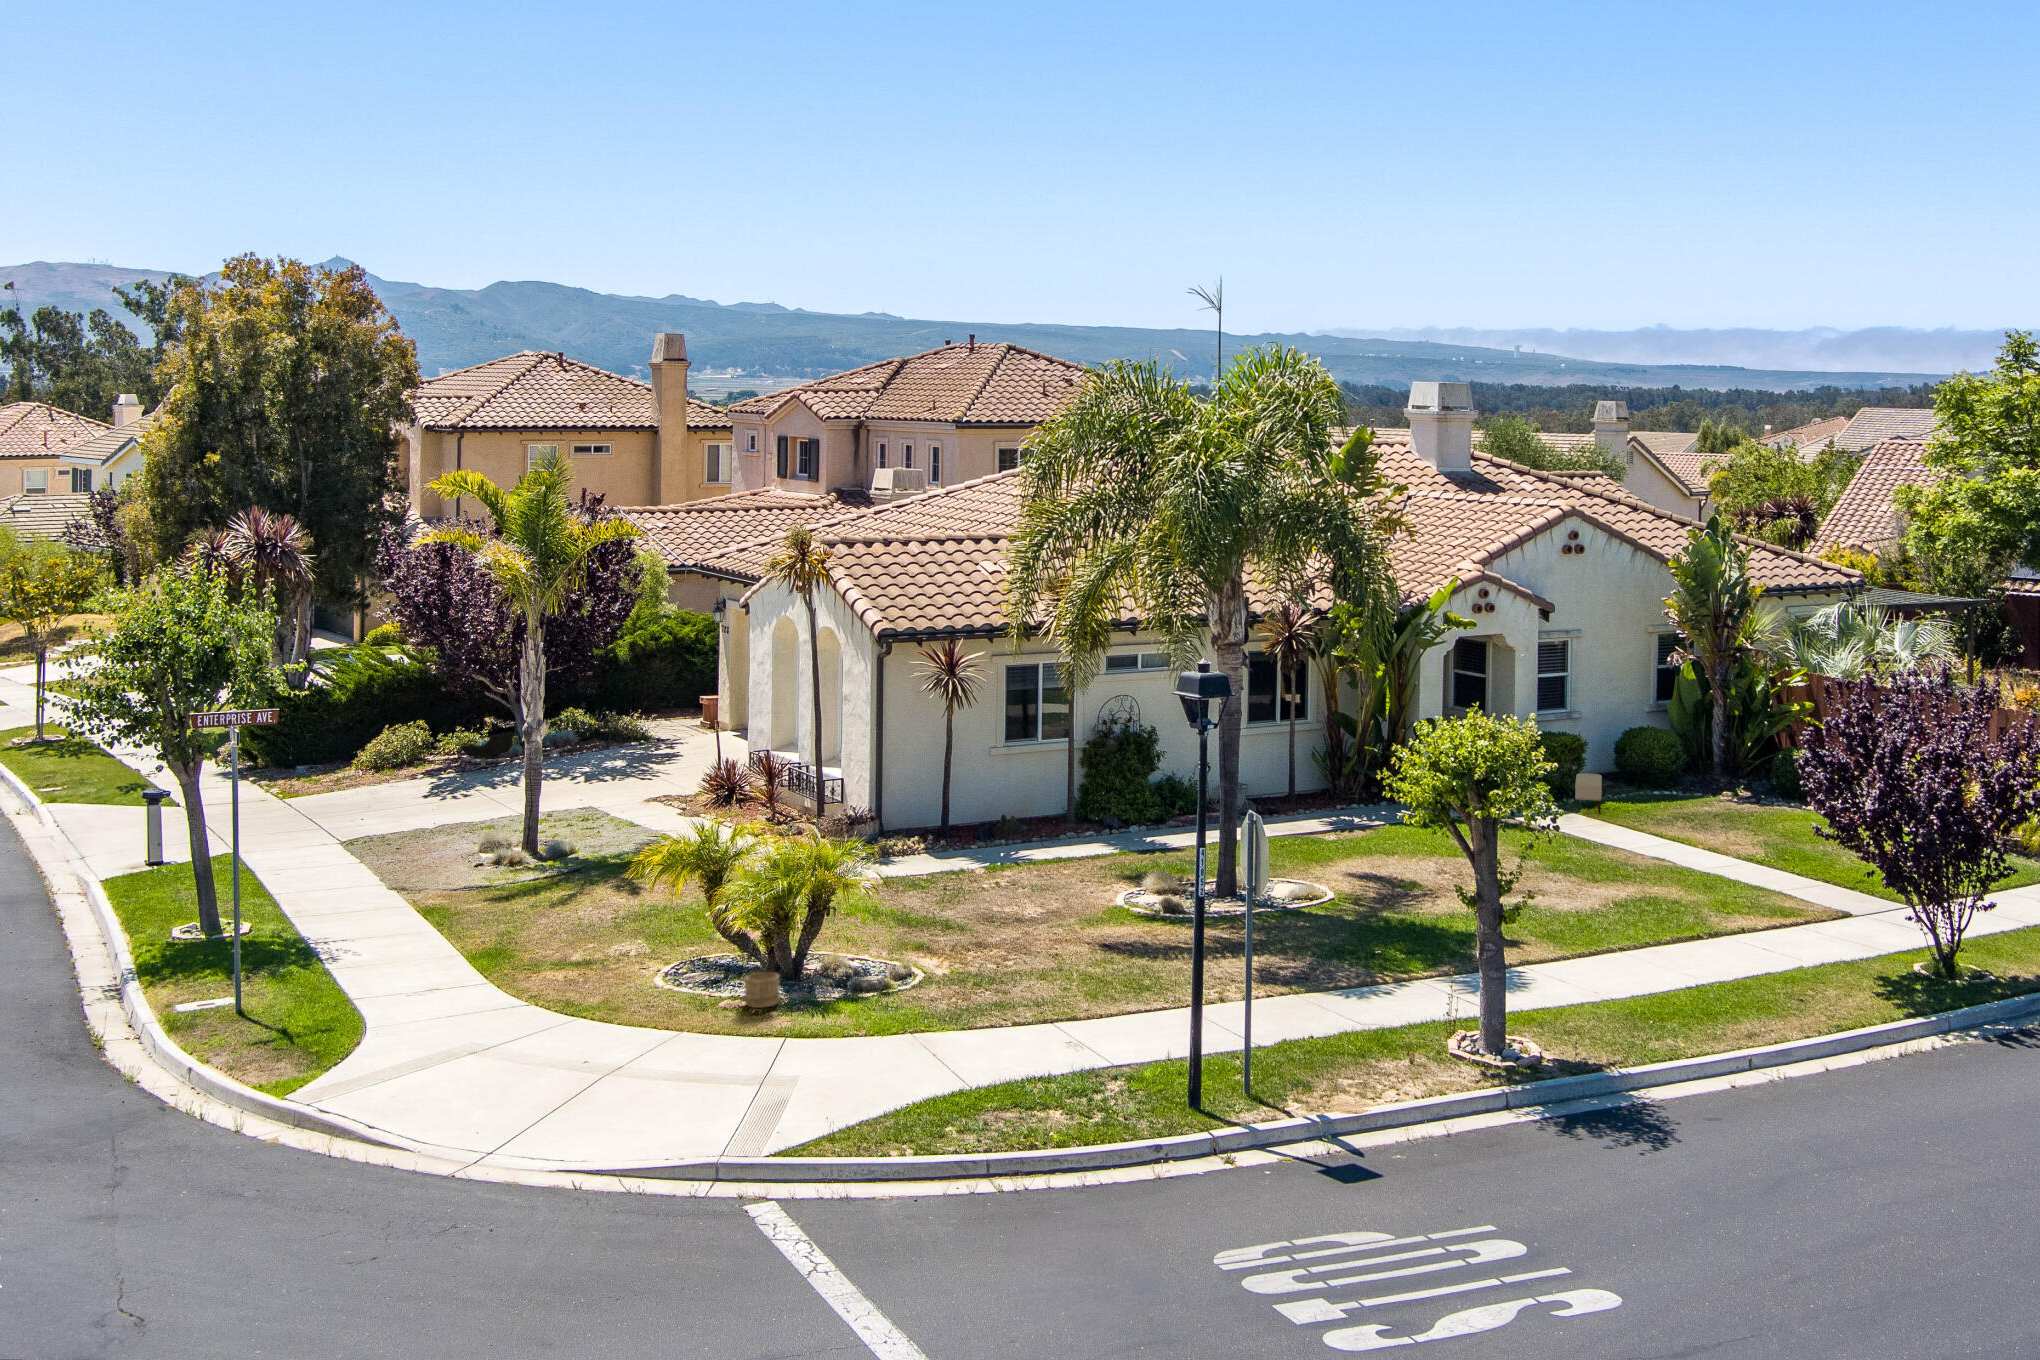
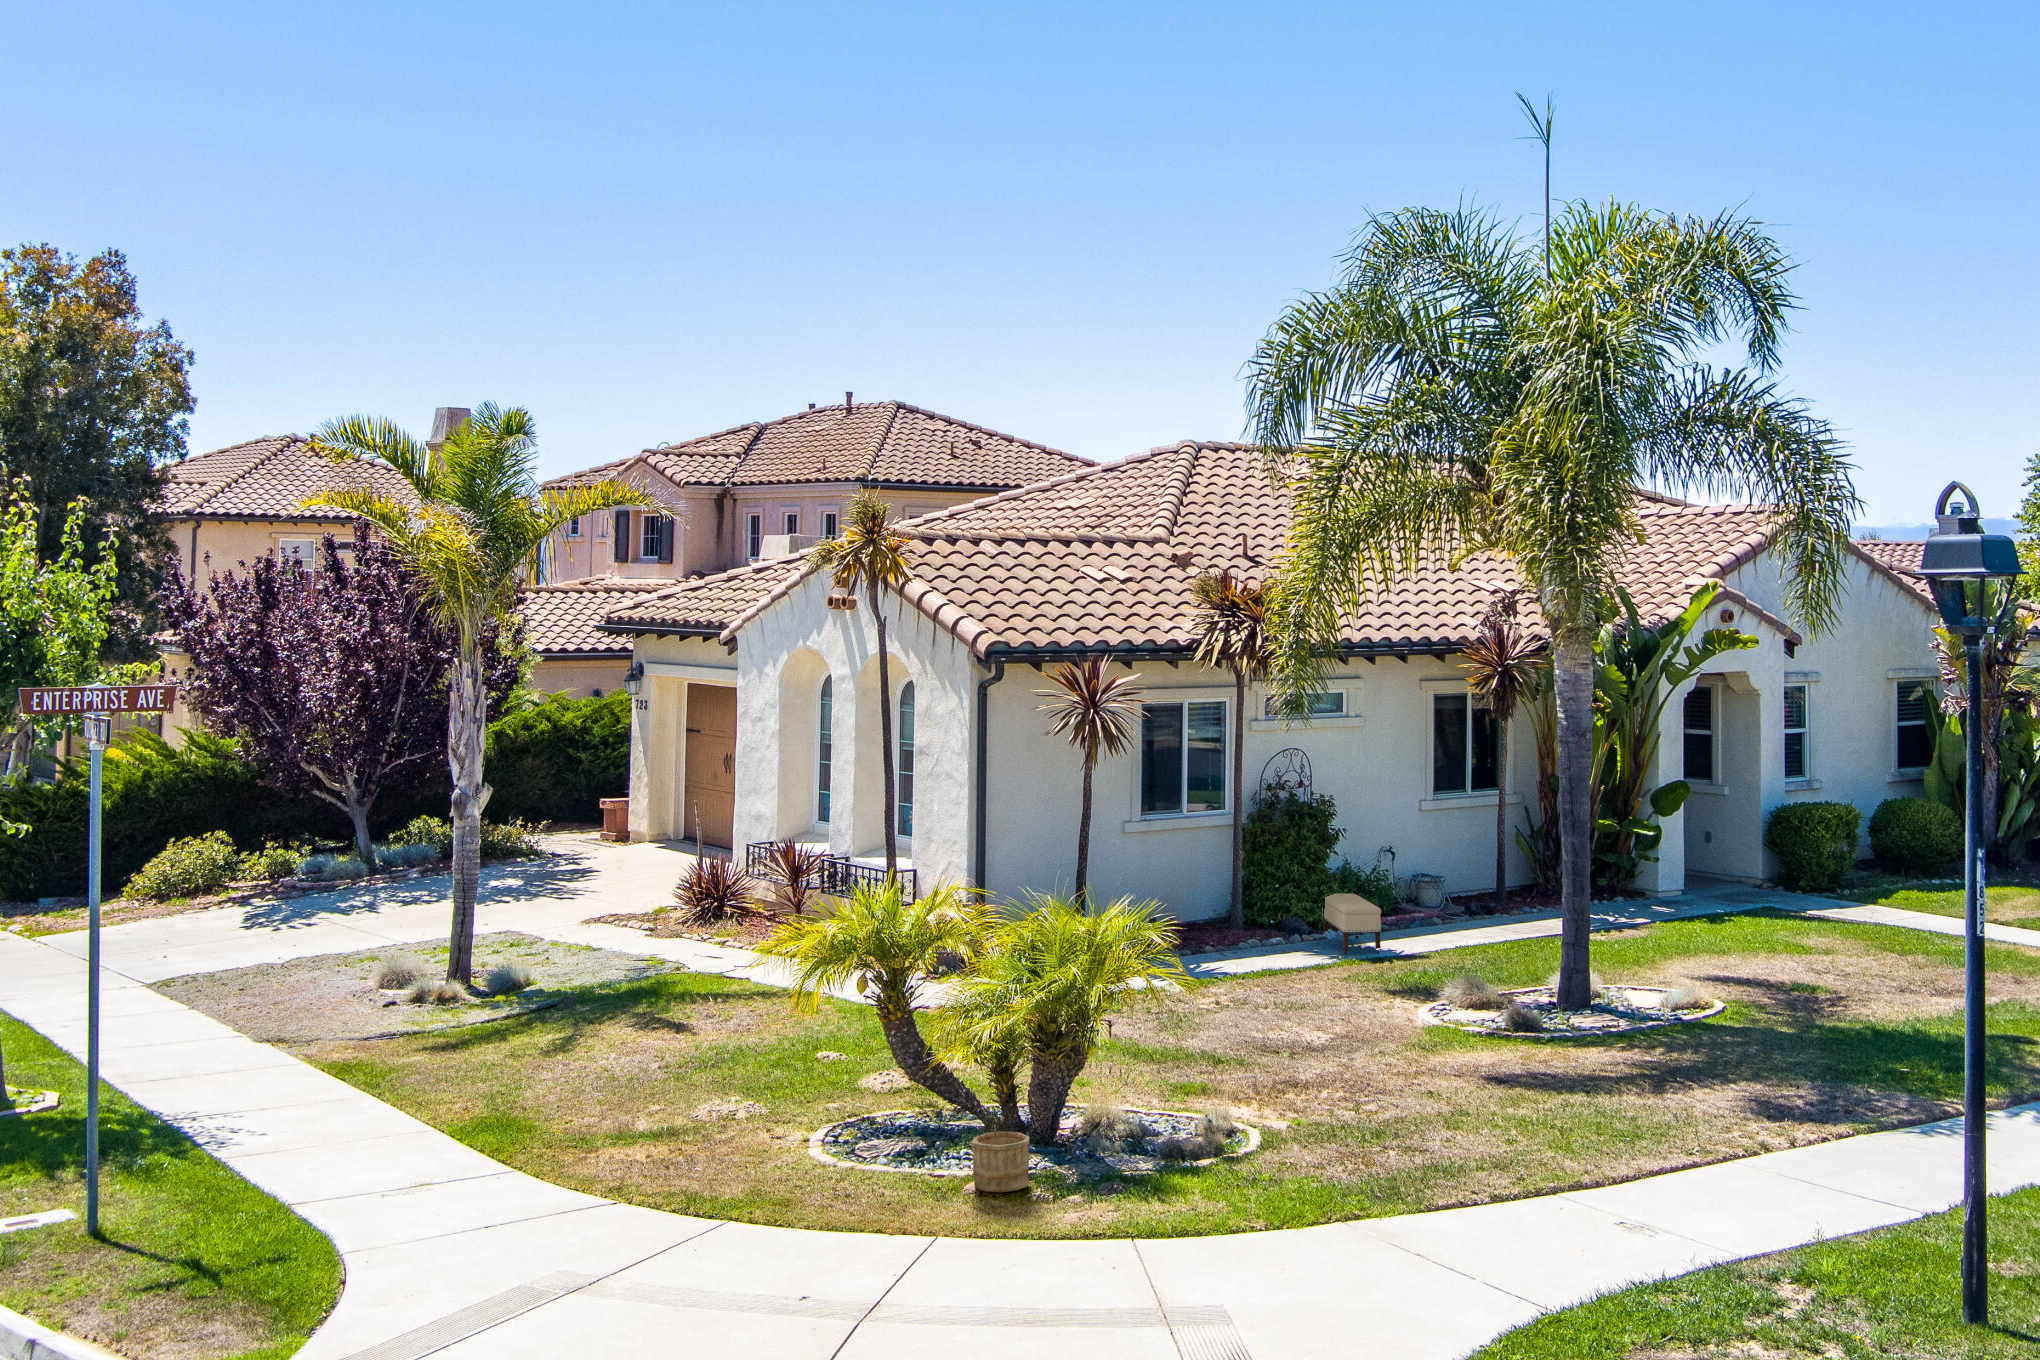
lounge chair: present [462,732,513,770] -> none [286,843,359,897]
bench: present [1575,773,1602,815] -> present [1323,894,1381,954]

